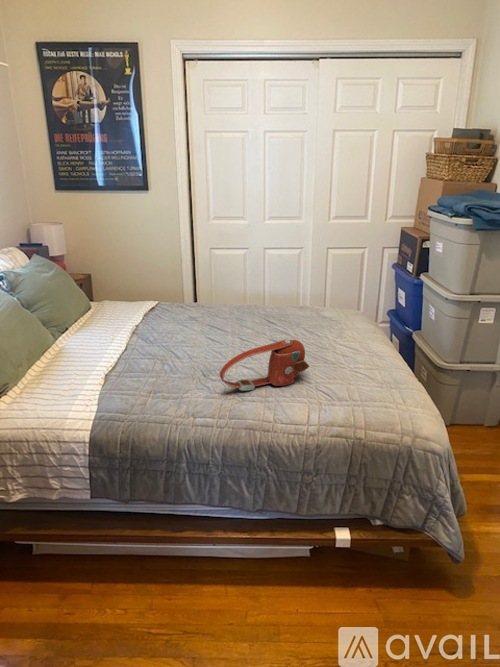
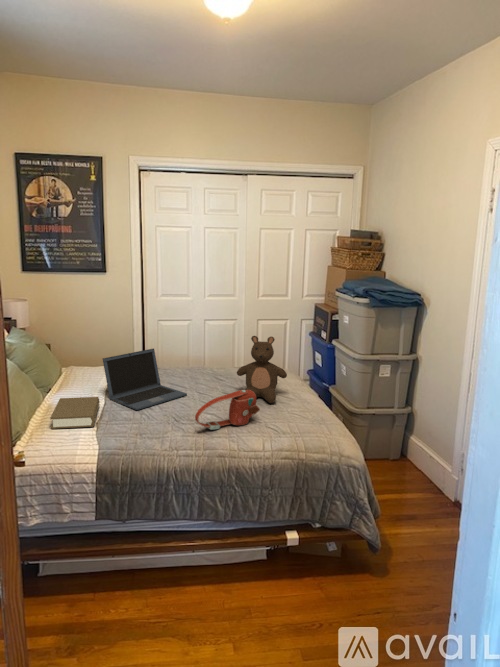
stuffed bear: none [288,267,352,355] -> present [237,336,287,403]
laptop: none [121,282,224,359] -> present [103,349,187,410]
book: none [45,341,115,380] -> present [50,397,100,429]

